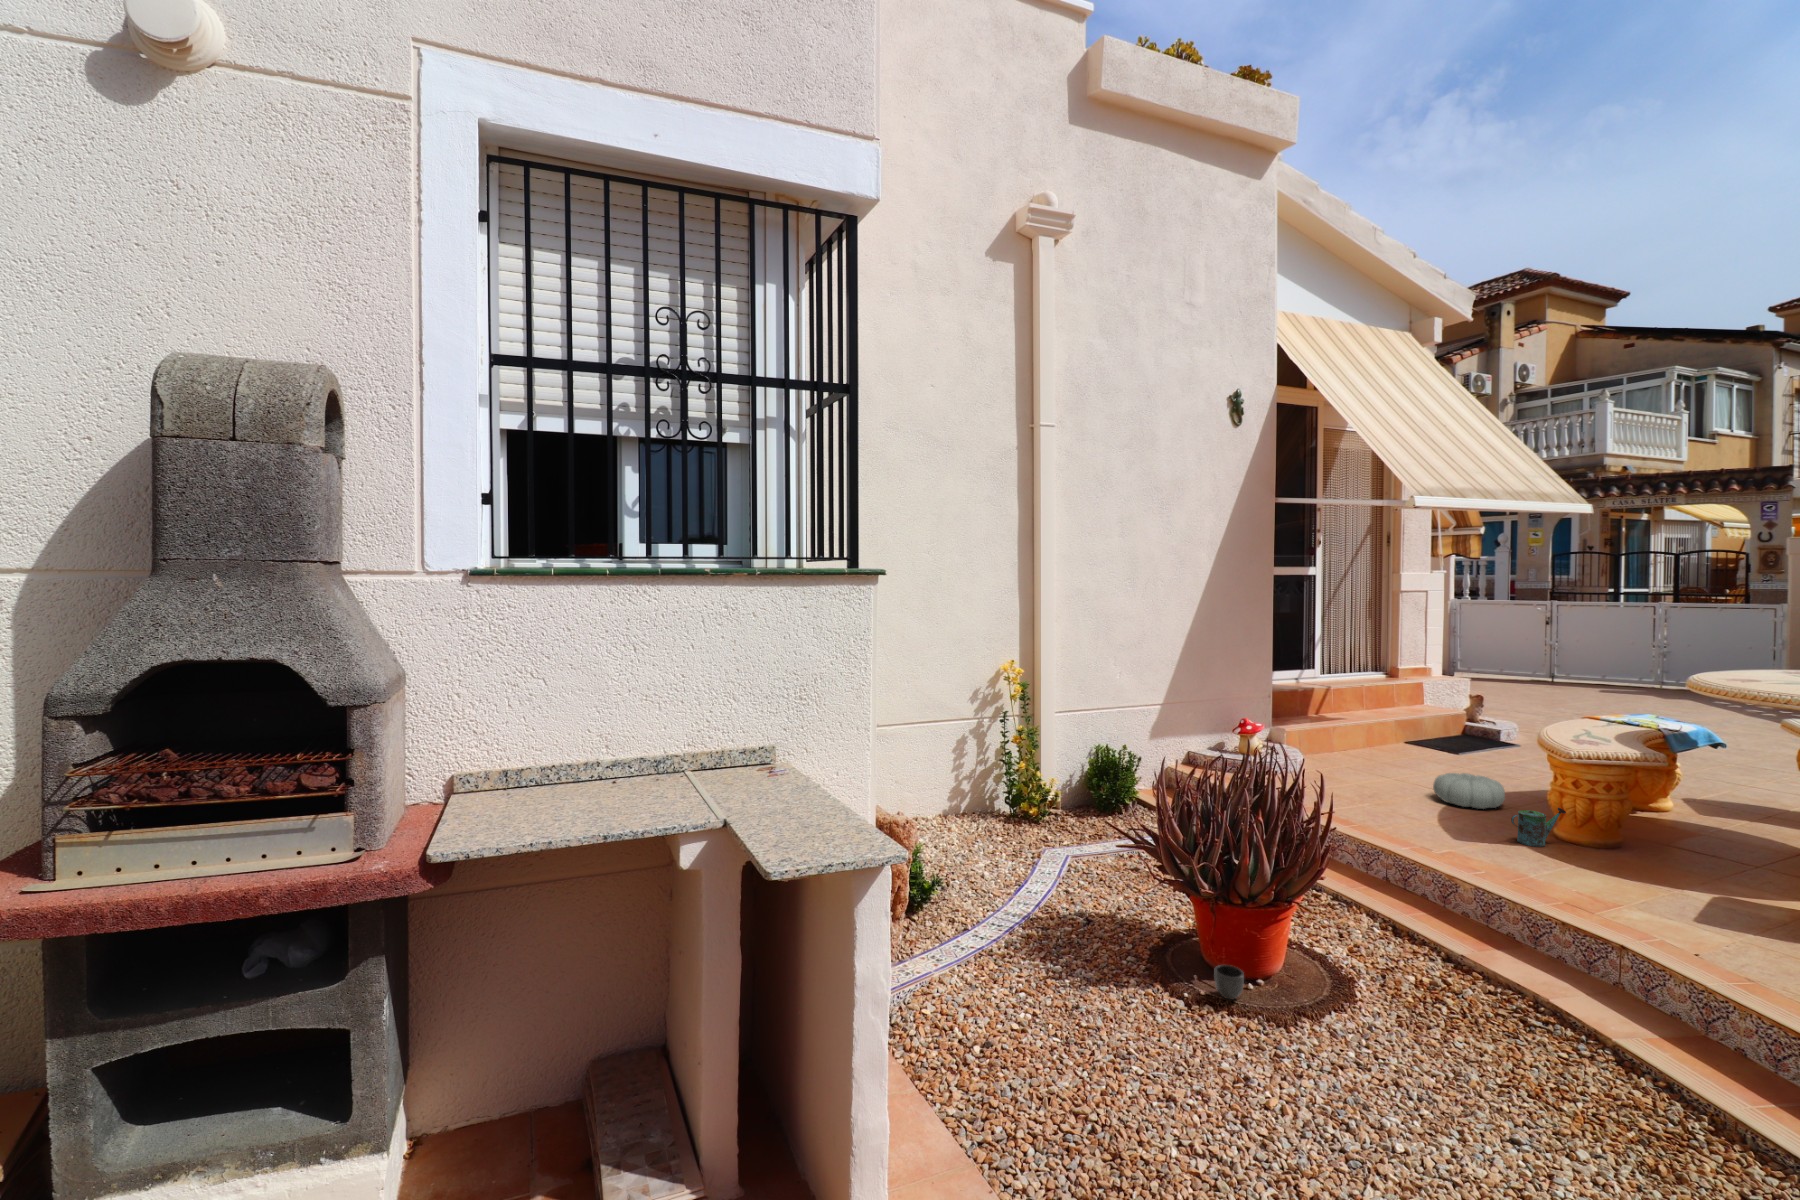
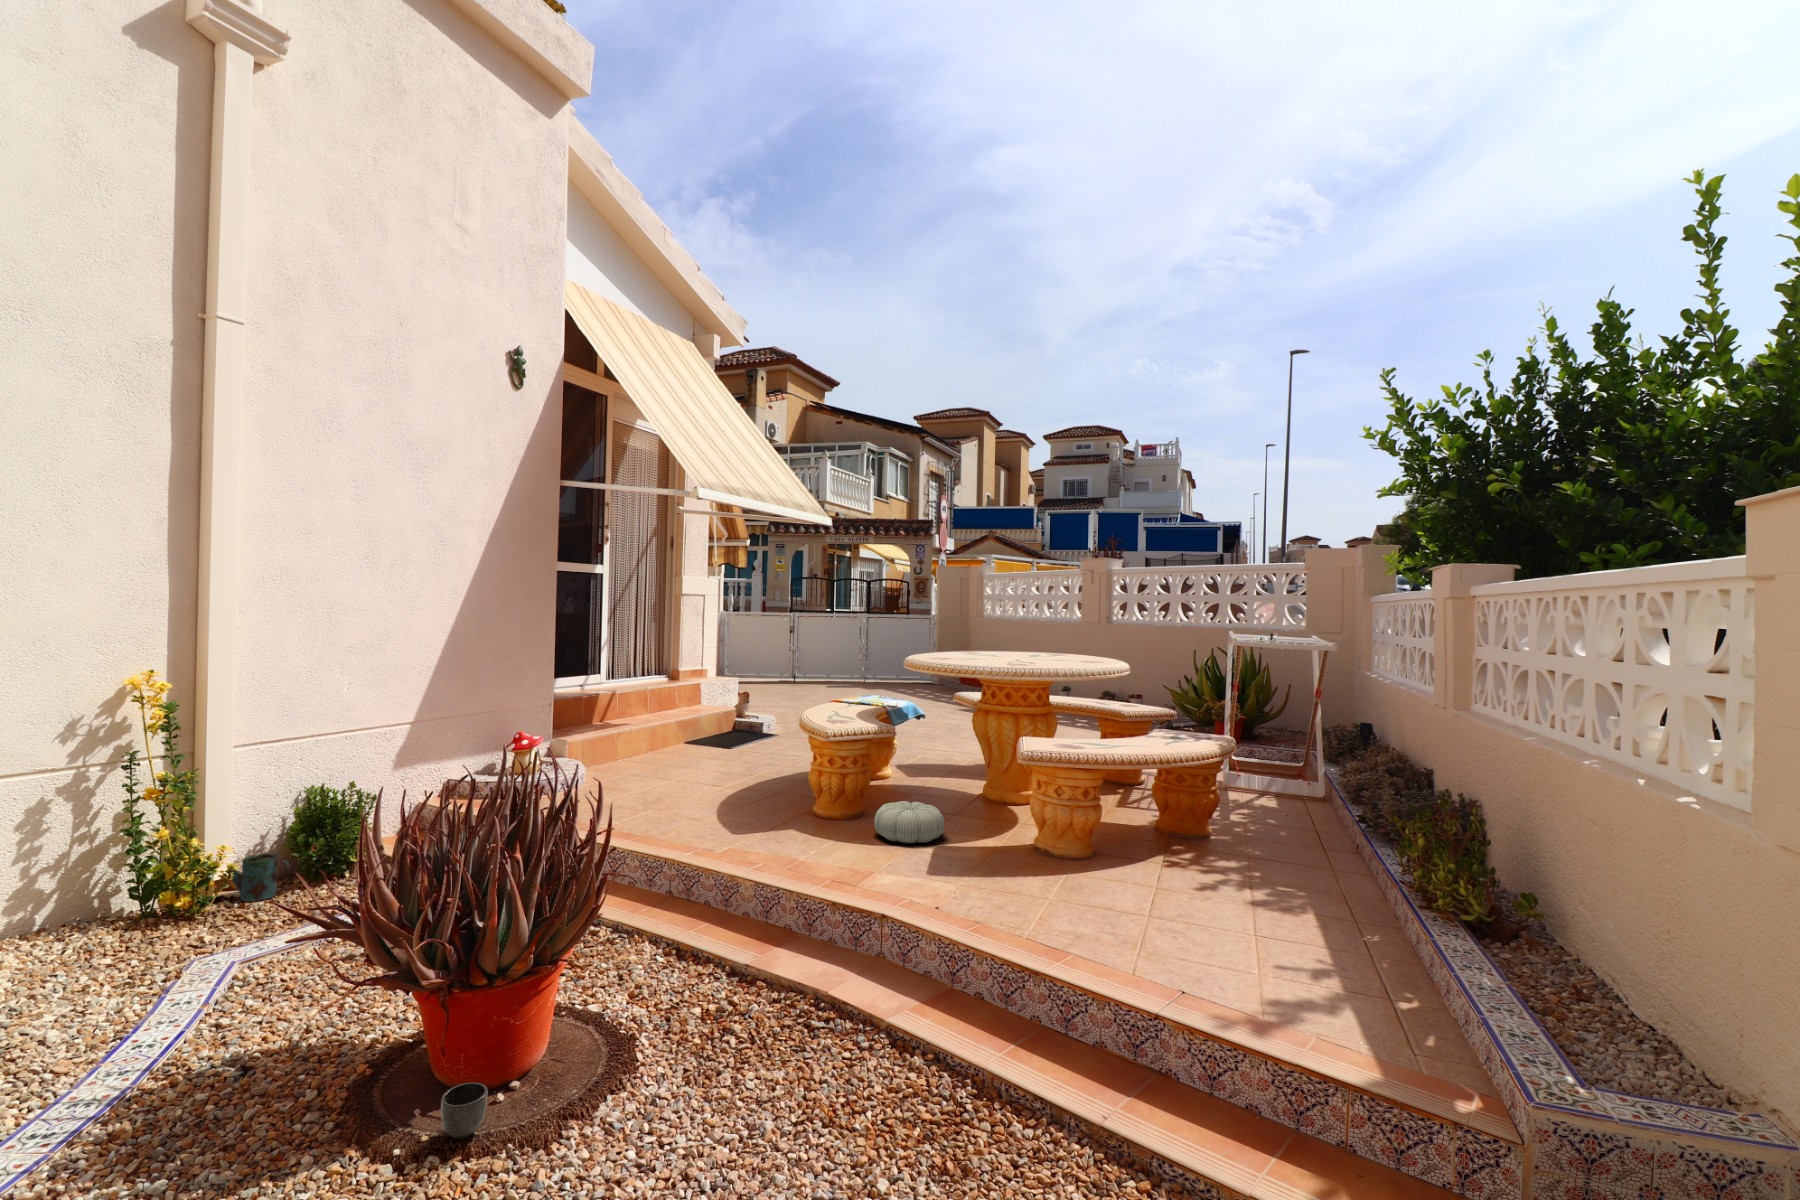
pouf: present [1433,773,1505,809] -> present [874,801,944,843]
watering can: present [1511,808,1566,847] -> present [232,854,289,902]

